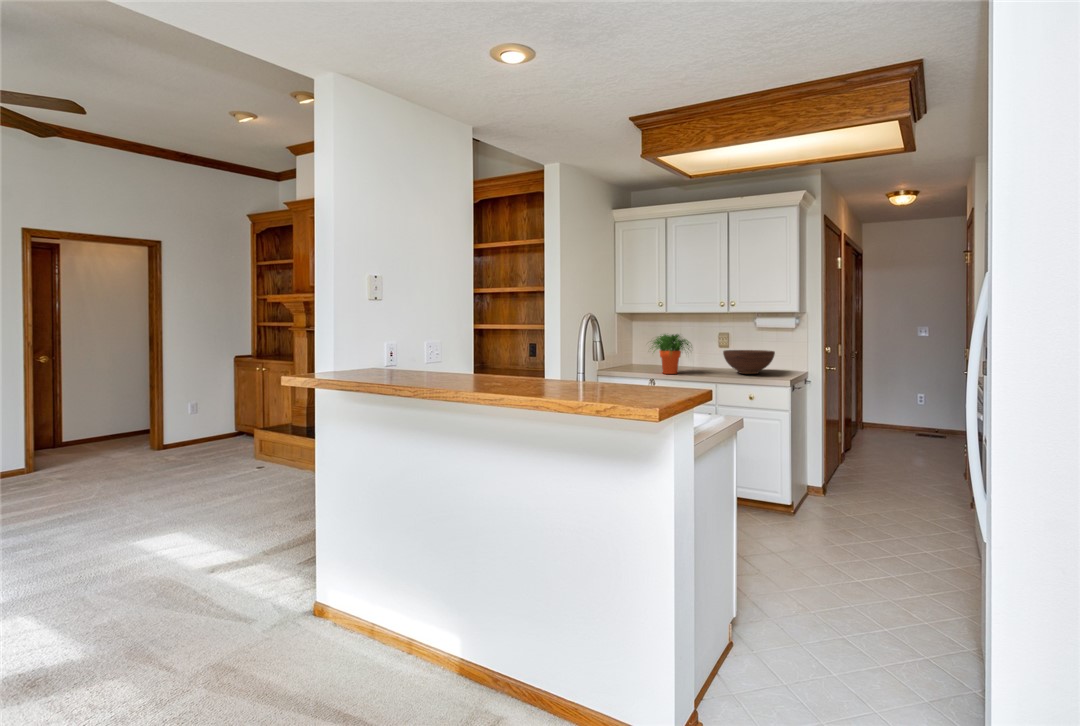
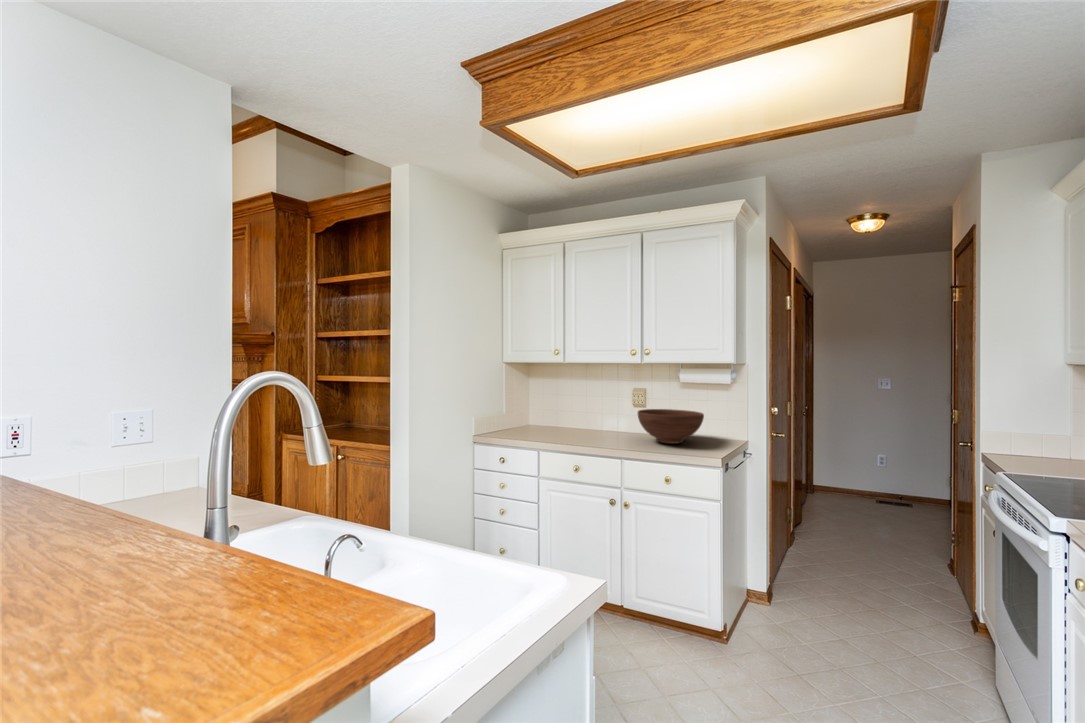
potted plant: present [652,334,689,374] -> none [540,385,601,439]

